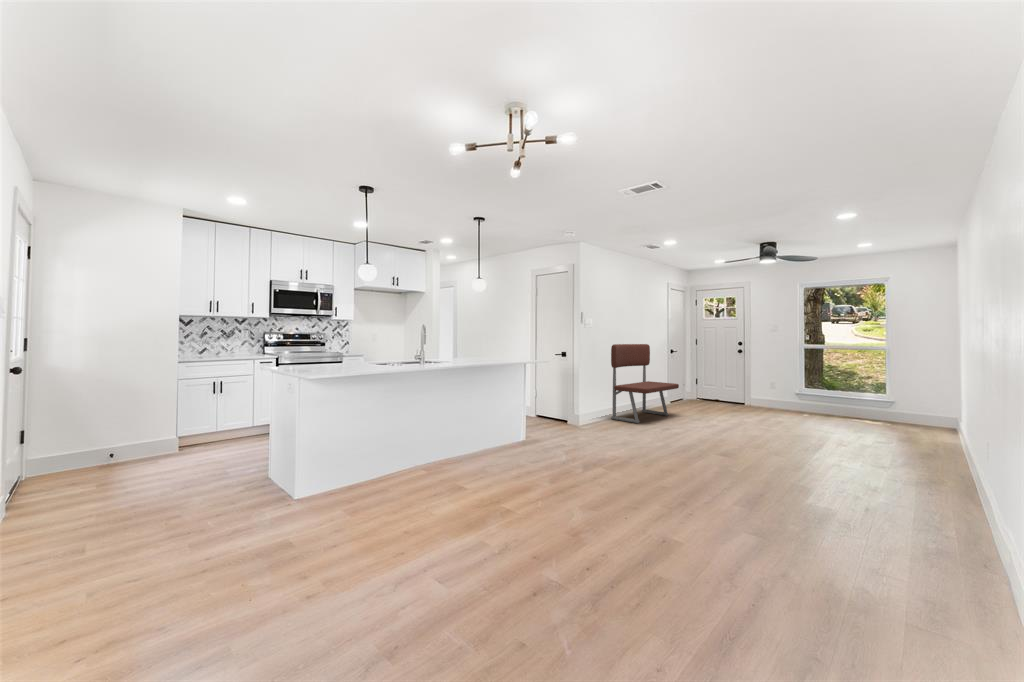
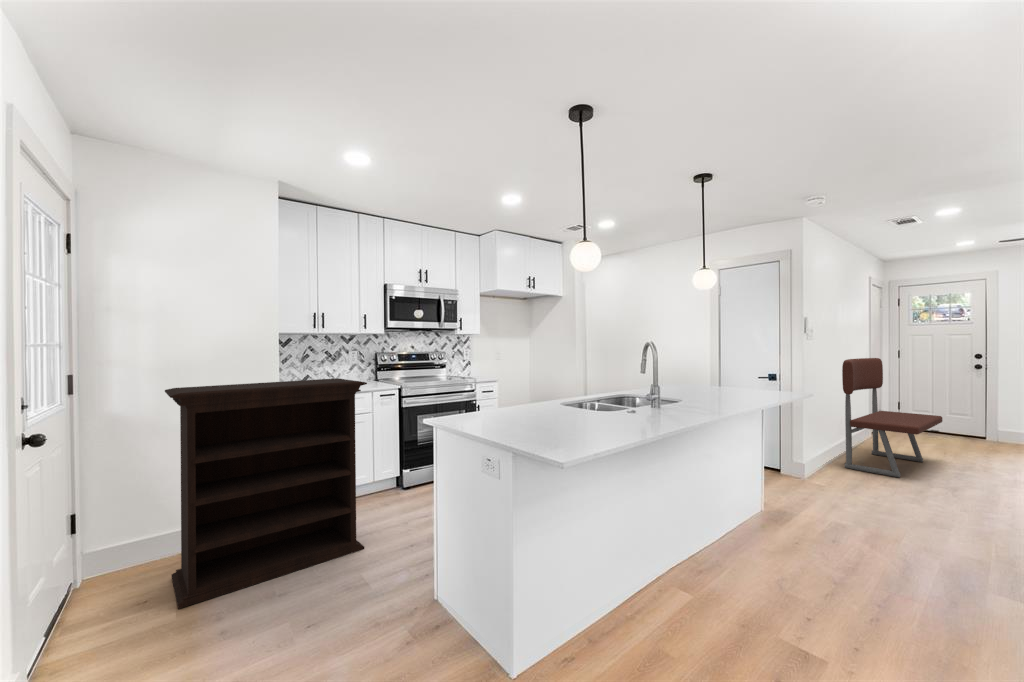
bookshelf: none [88,348,241,487] -> present [165,378,367,609]

